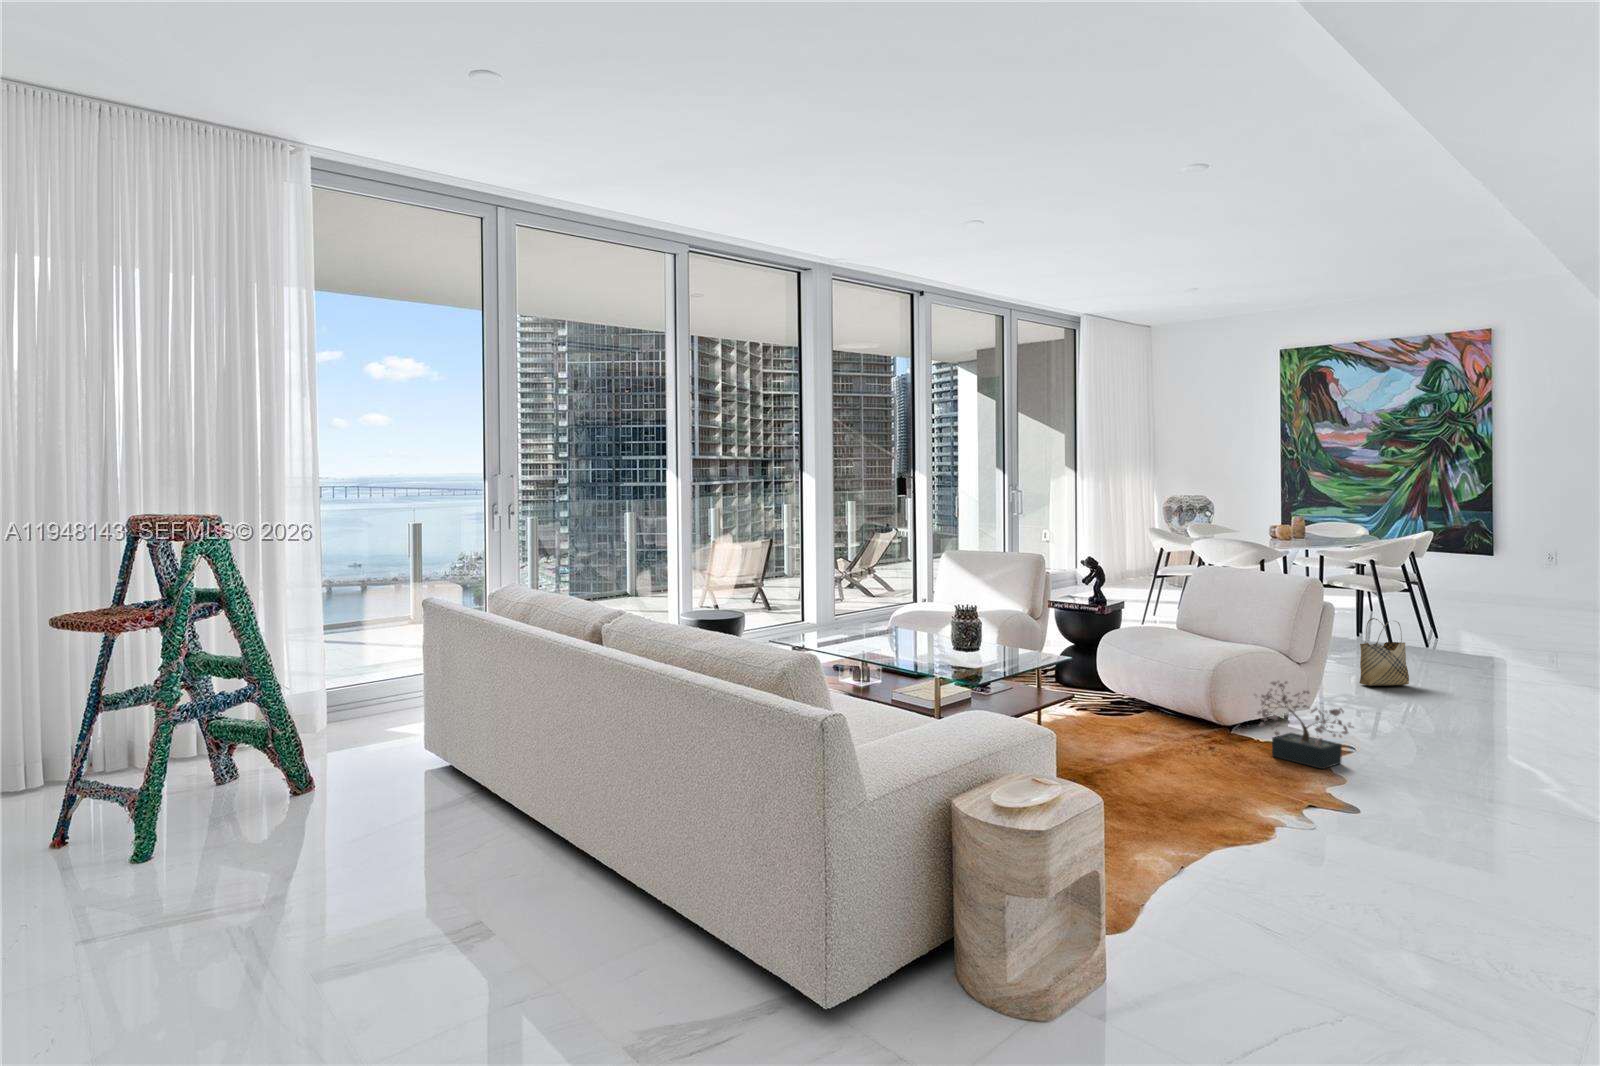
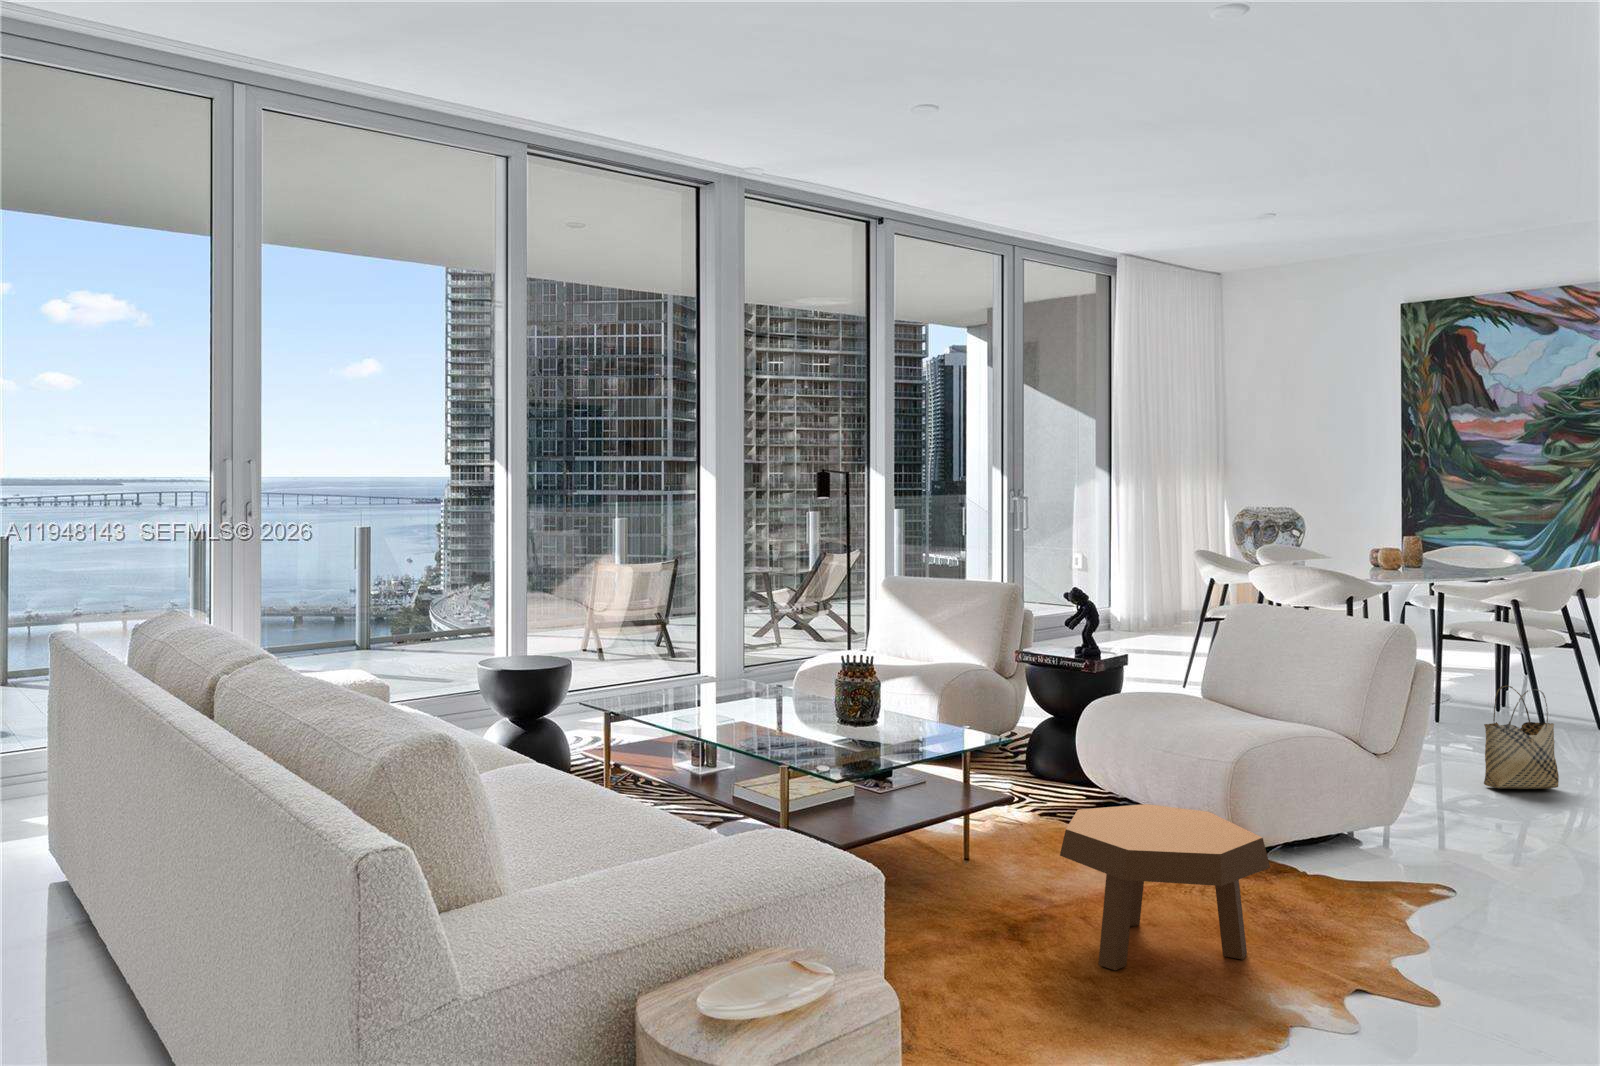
decorative plant: present [1255,681,1353,769] -> none [1292,778,1449,924]
footstool: none [1120,698,1252,799] -> present [1060,804,1270,970]

